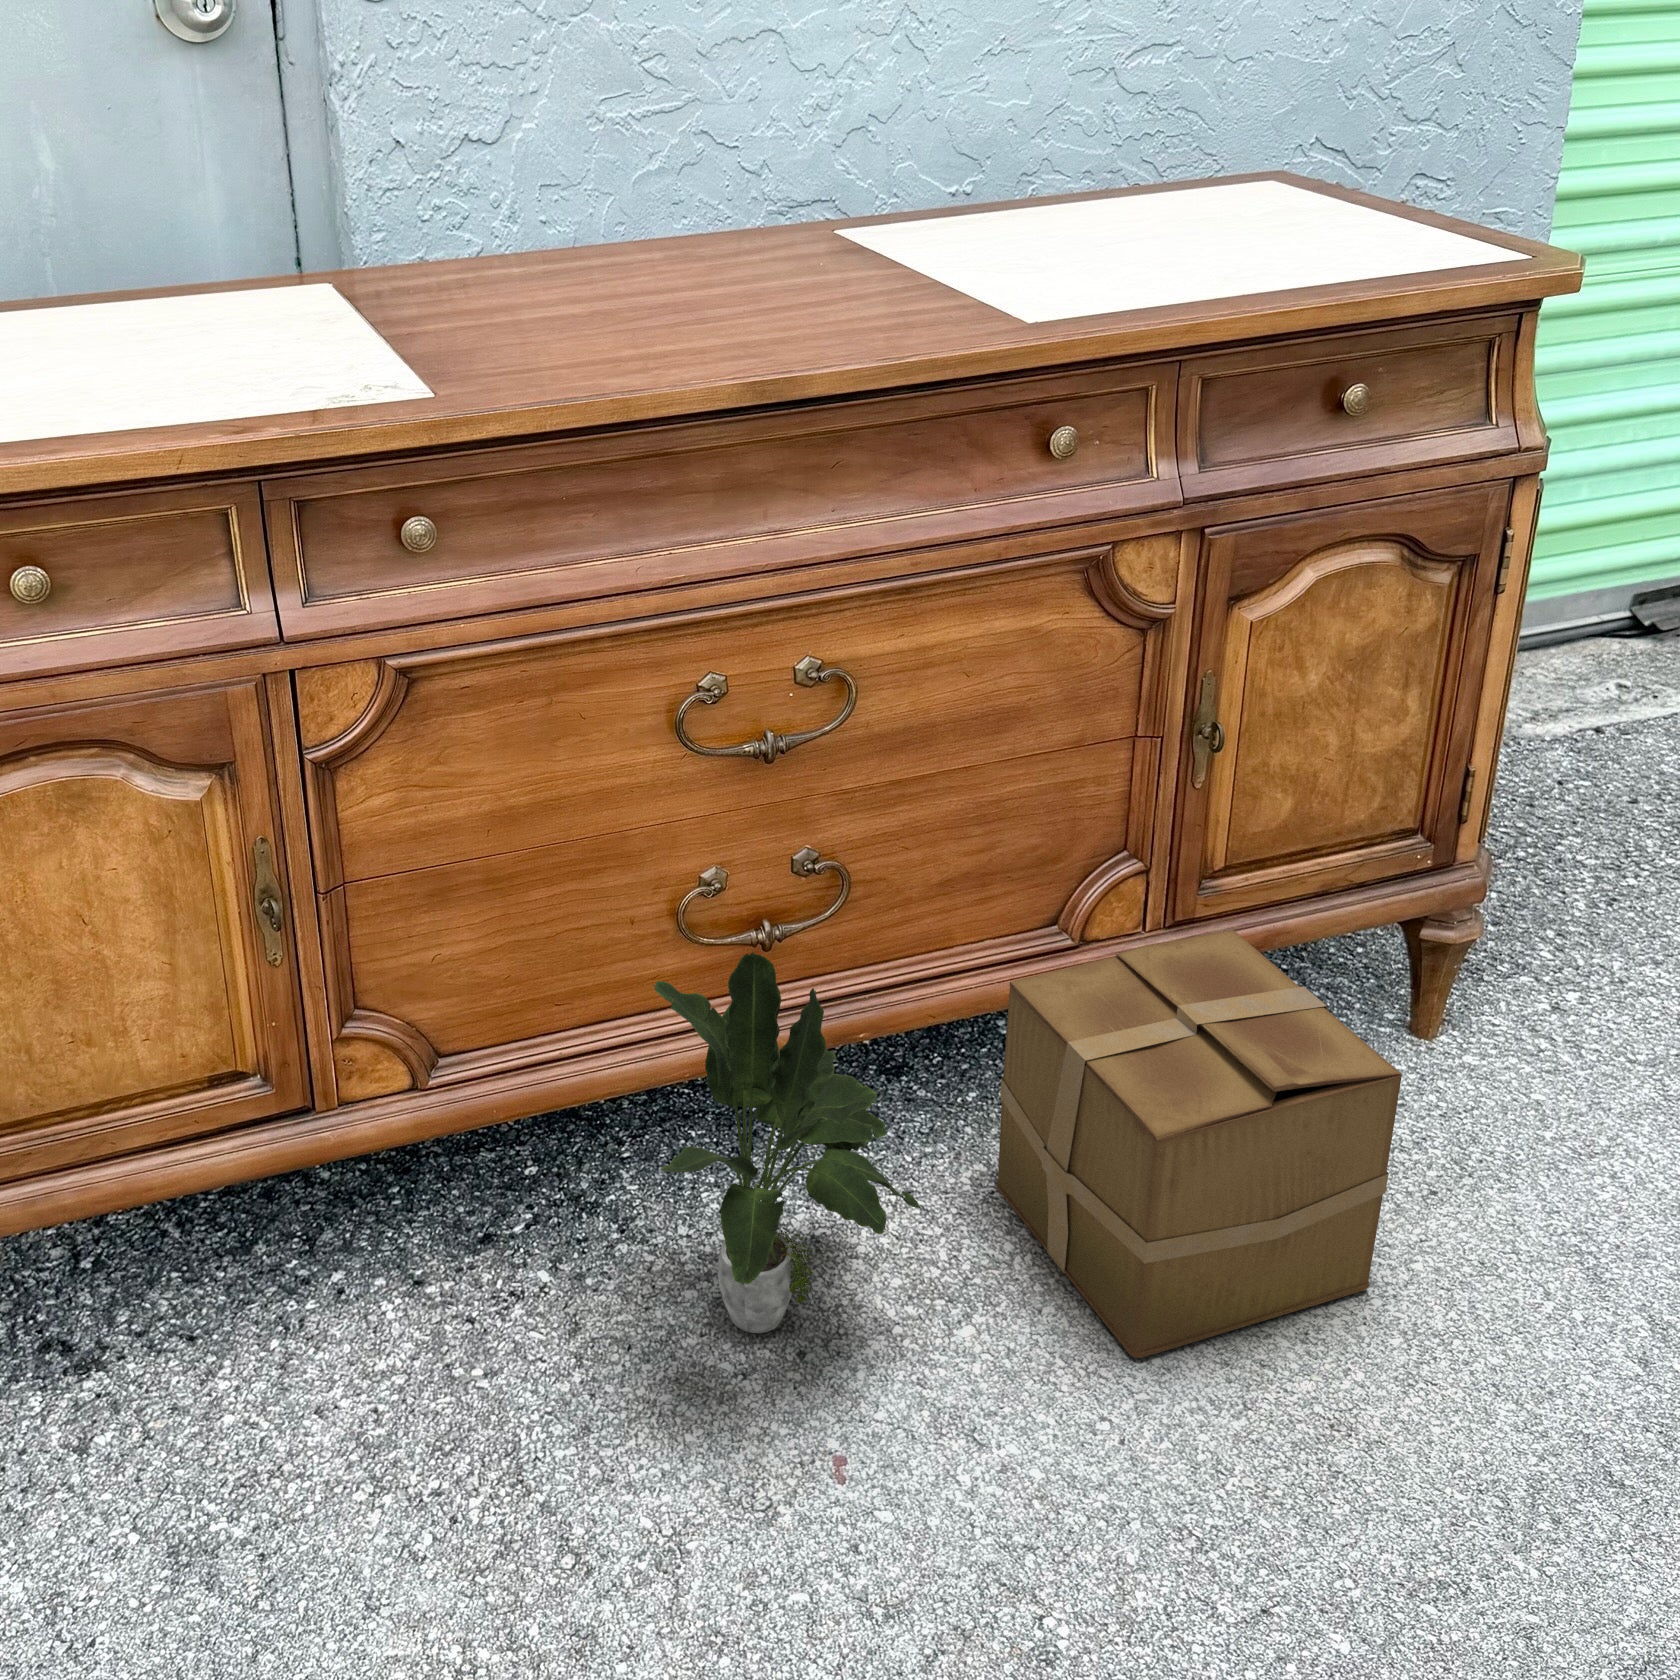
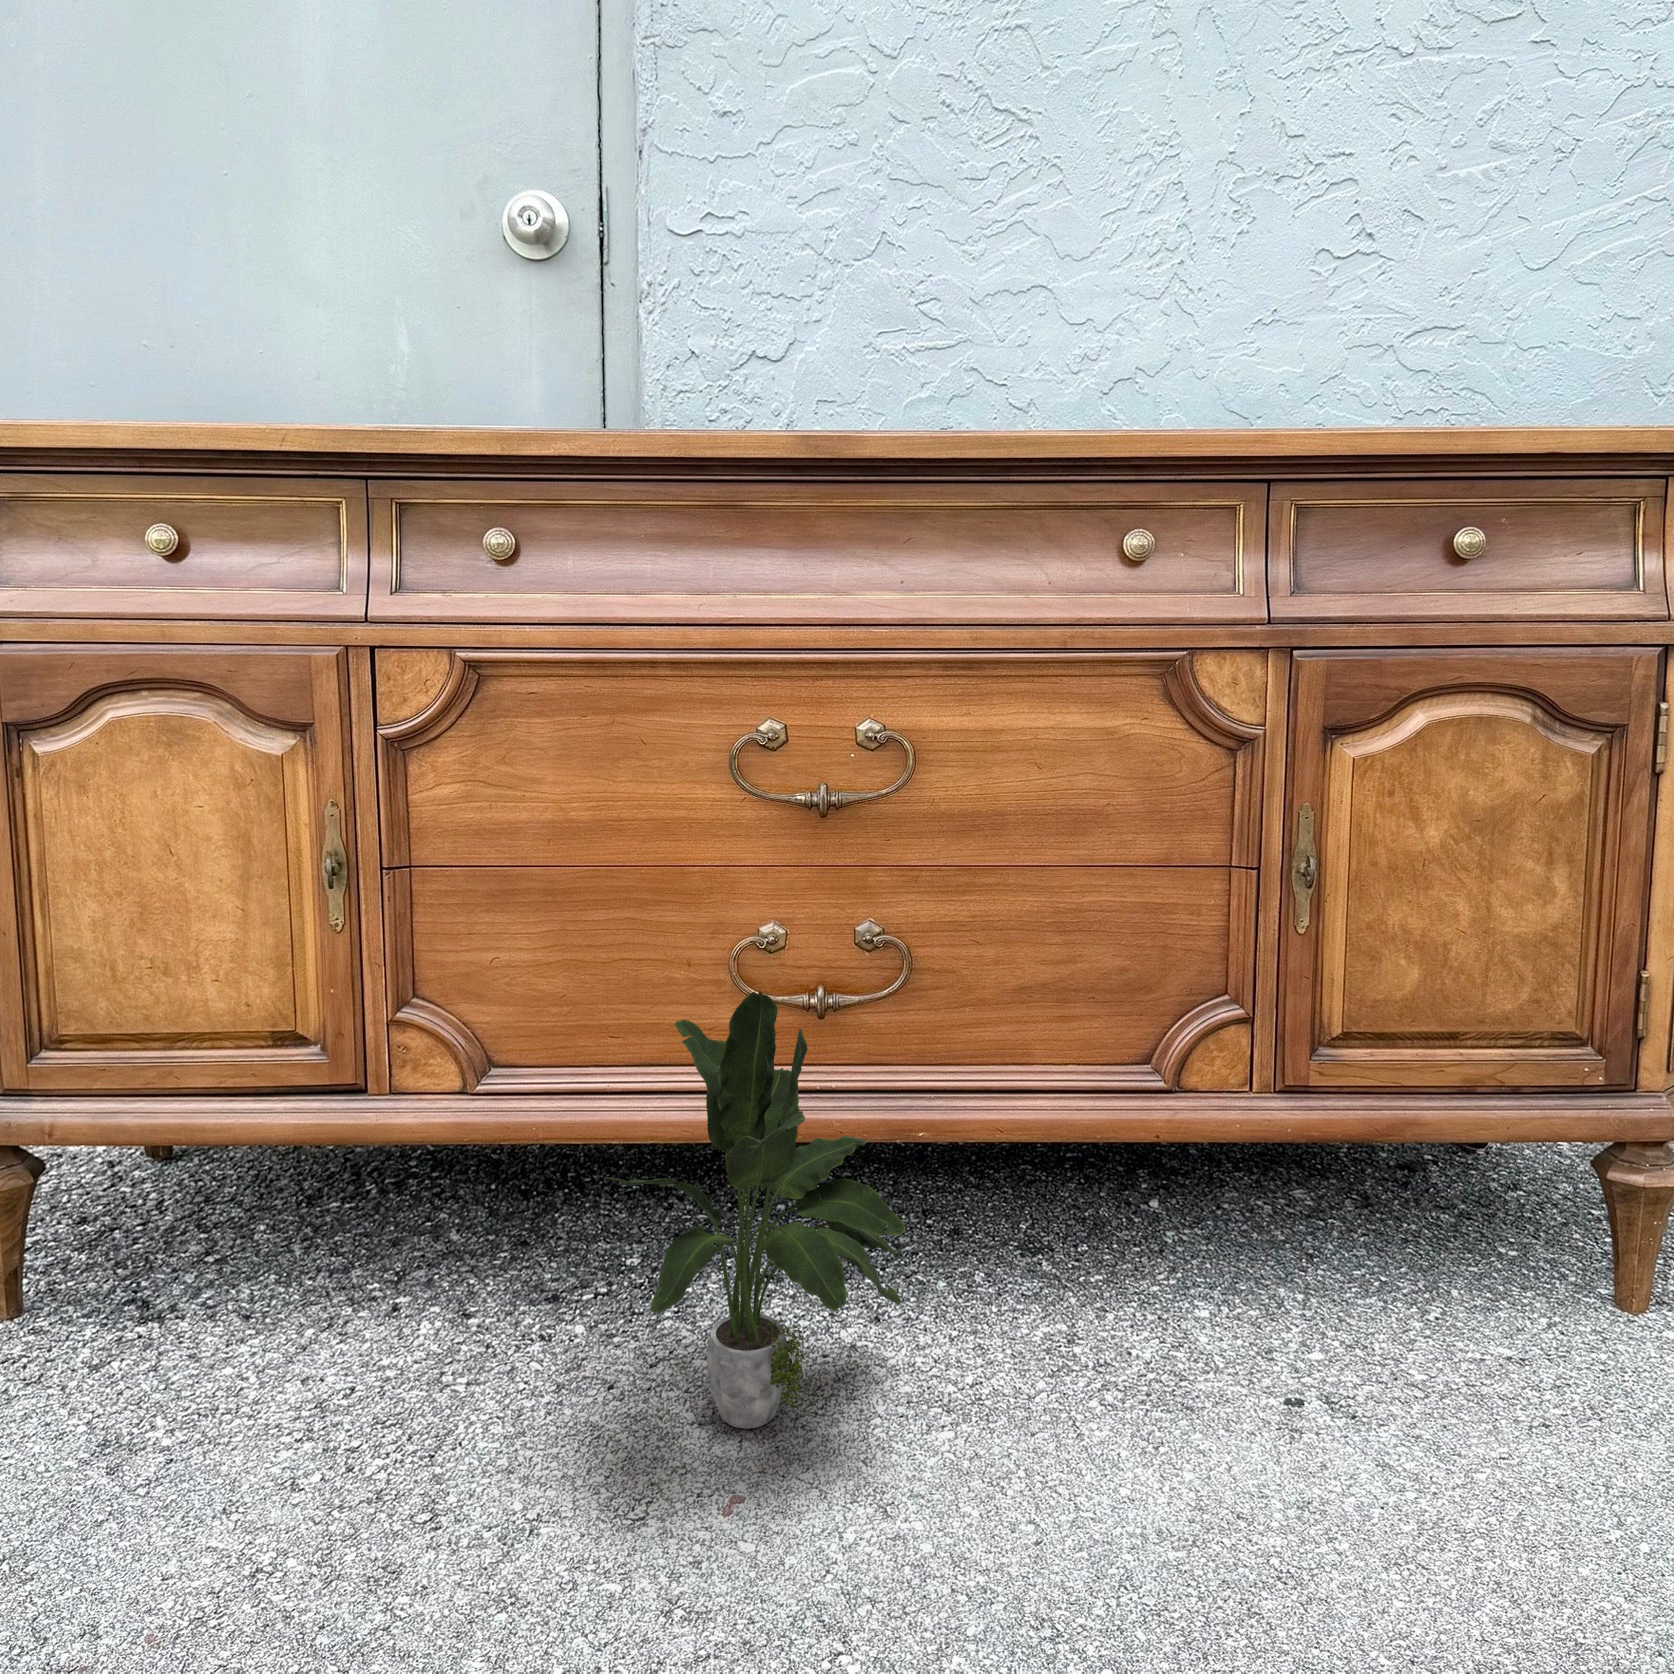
cardboard box: present [997,930,1402,1358] -> none [1069,1112,1470,1548]

